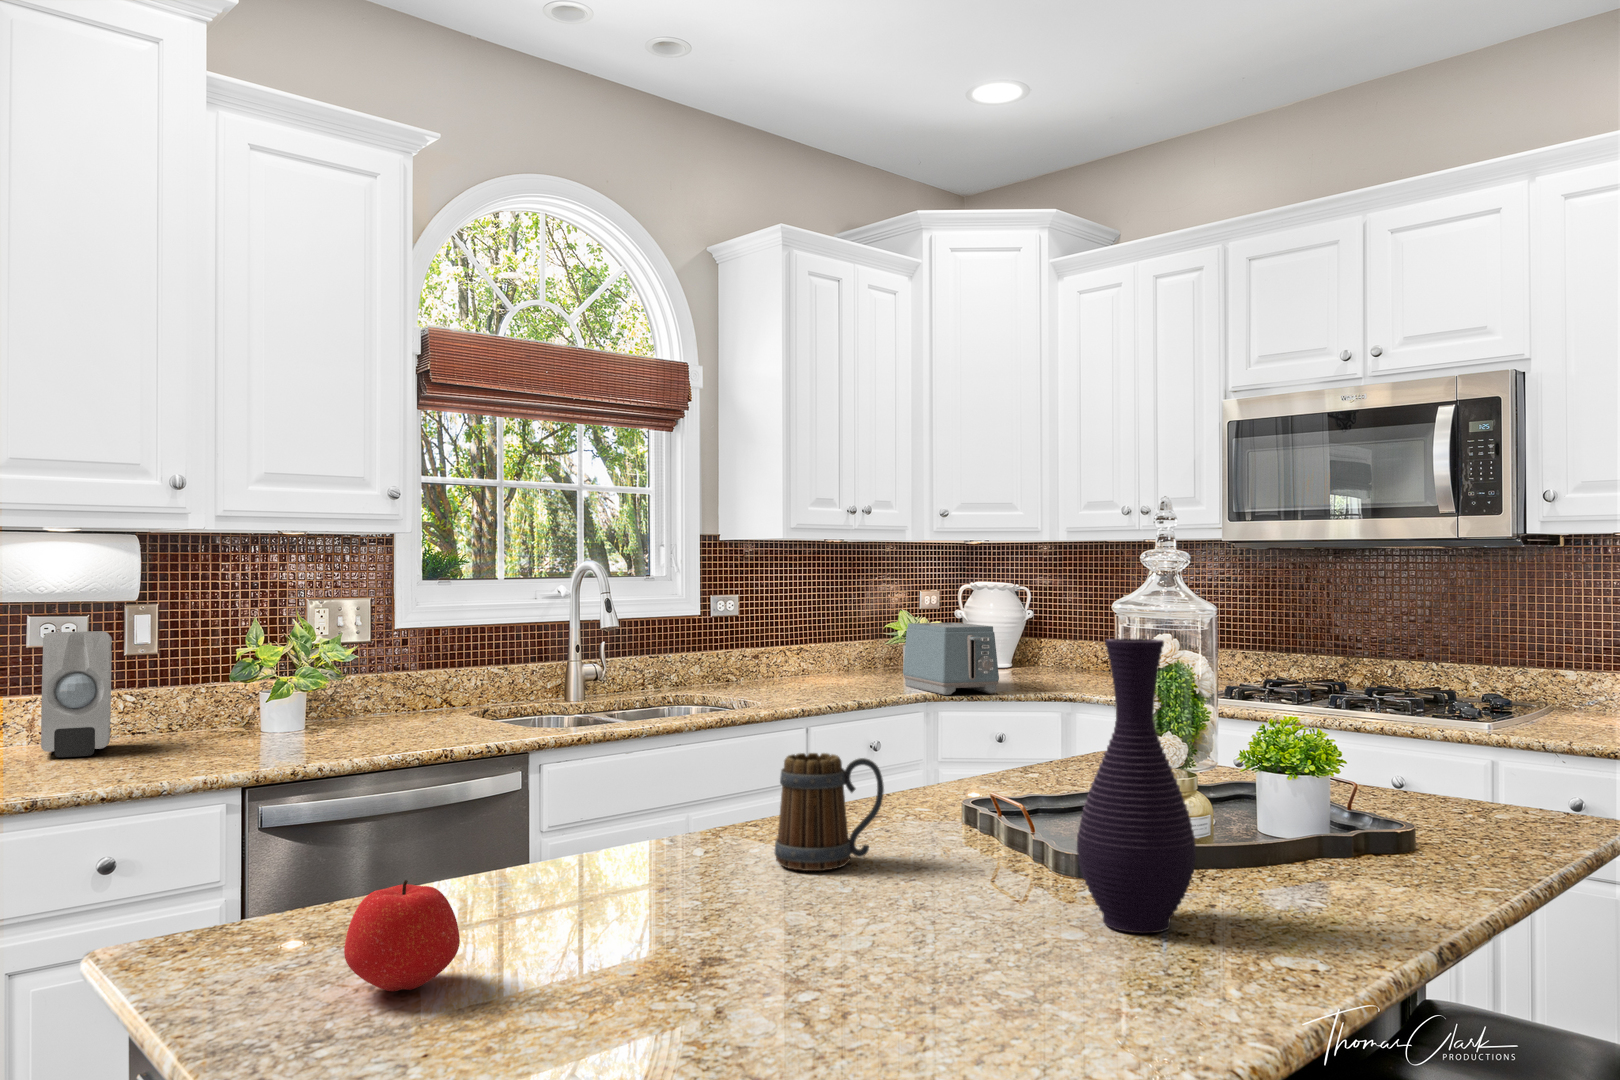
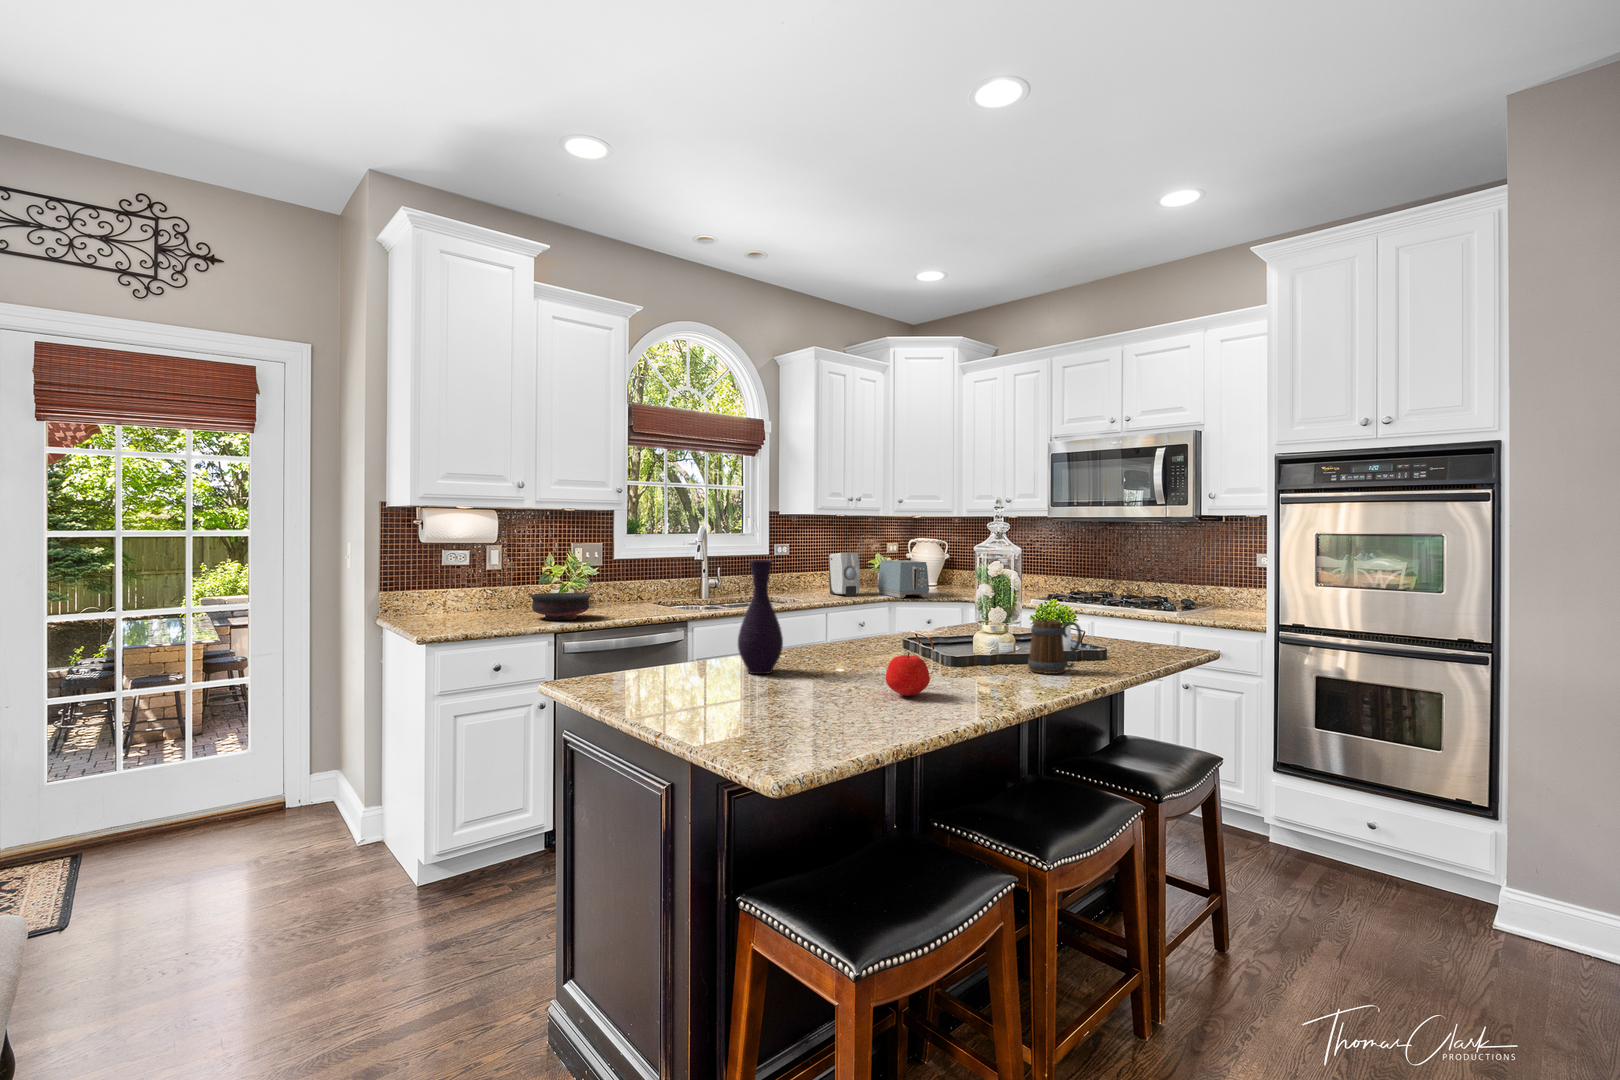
soap dispenser: present [41,631,112,757] -> present [829,553,860,596]
vase: present [1077,639,1196,933] -> present [738,560,783,674]
bowl: none [195,699,326,757] -> present [530,593,592,620]
mug: present [775,753,884,871] -> present [1028,619,1082,674]
apple: present [344,880,460,991] -> present [886,653,930,696]

